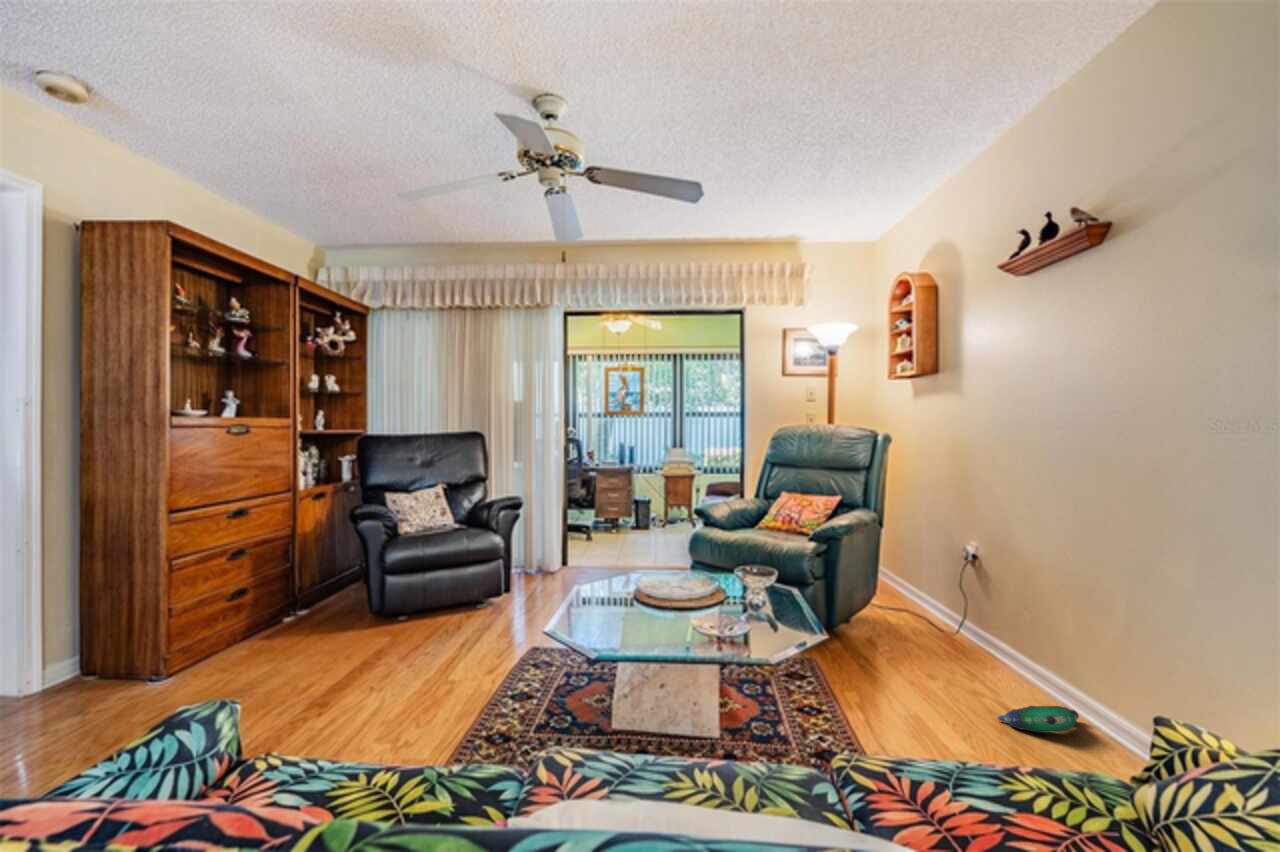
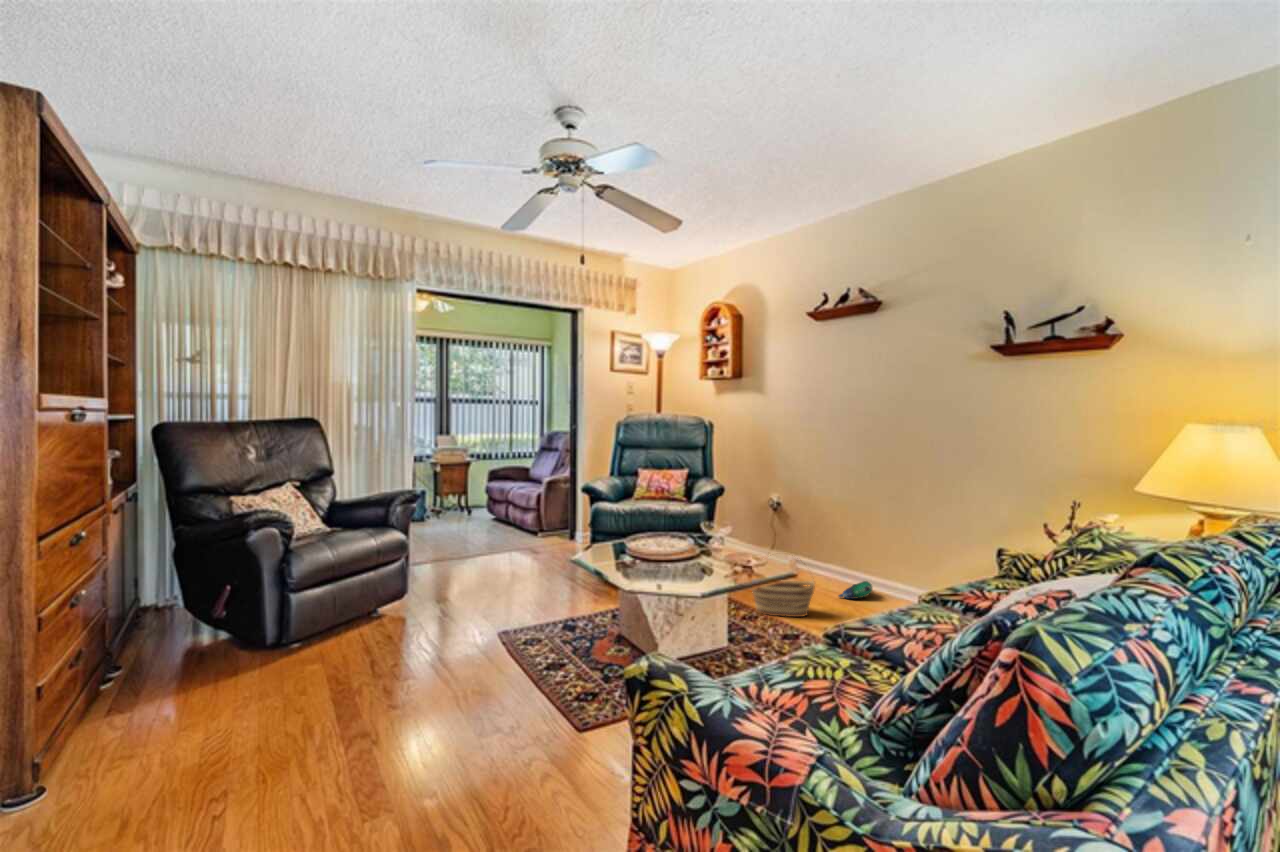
basket: none [815,624,909,731] -> present [752,554,815,617]

